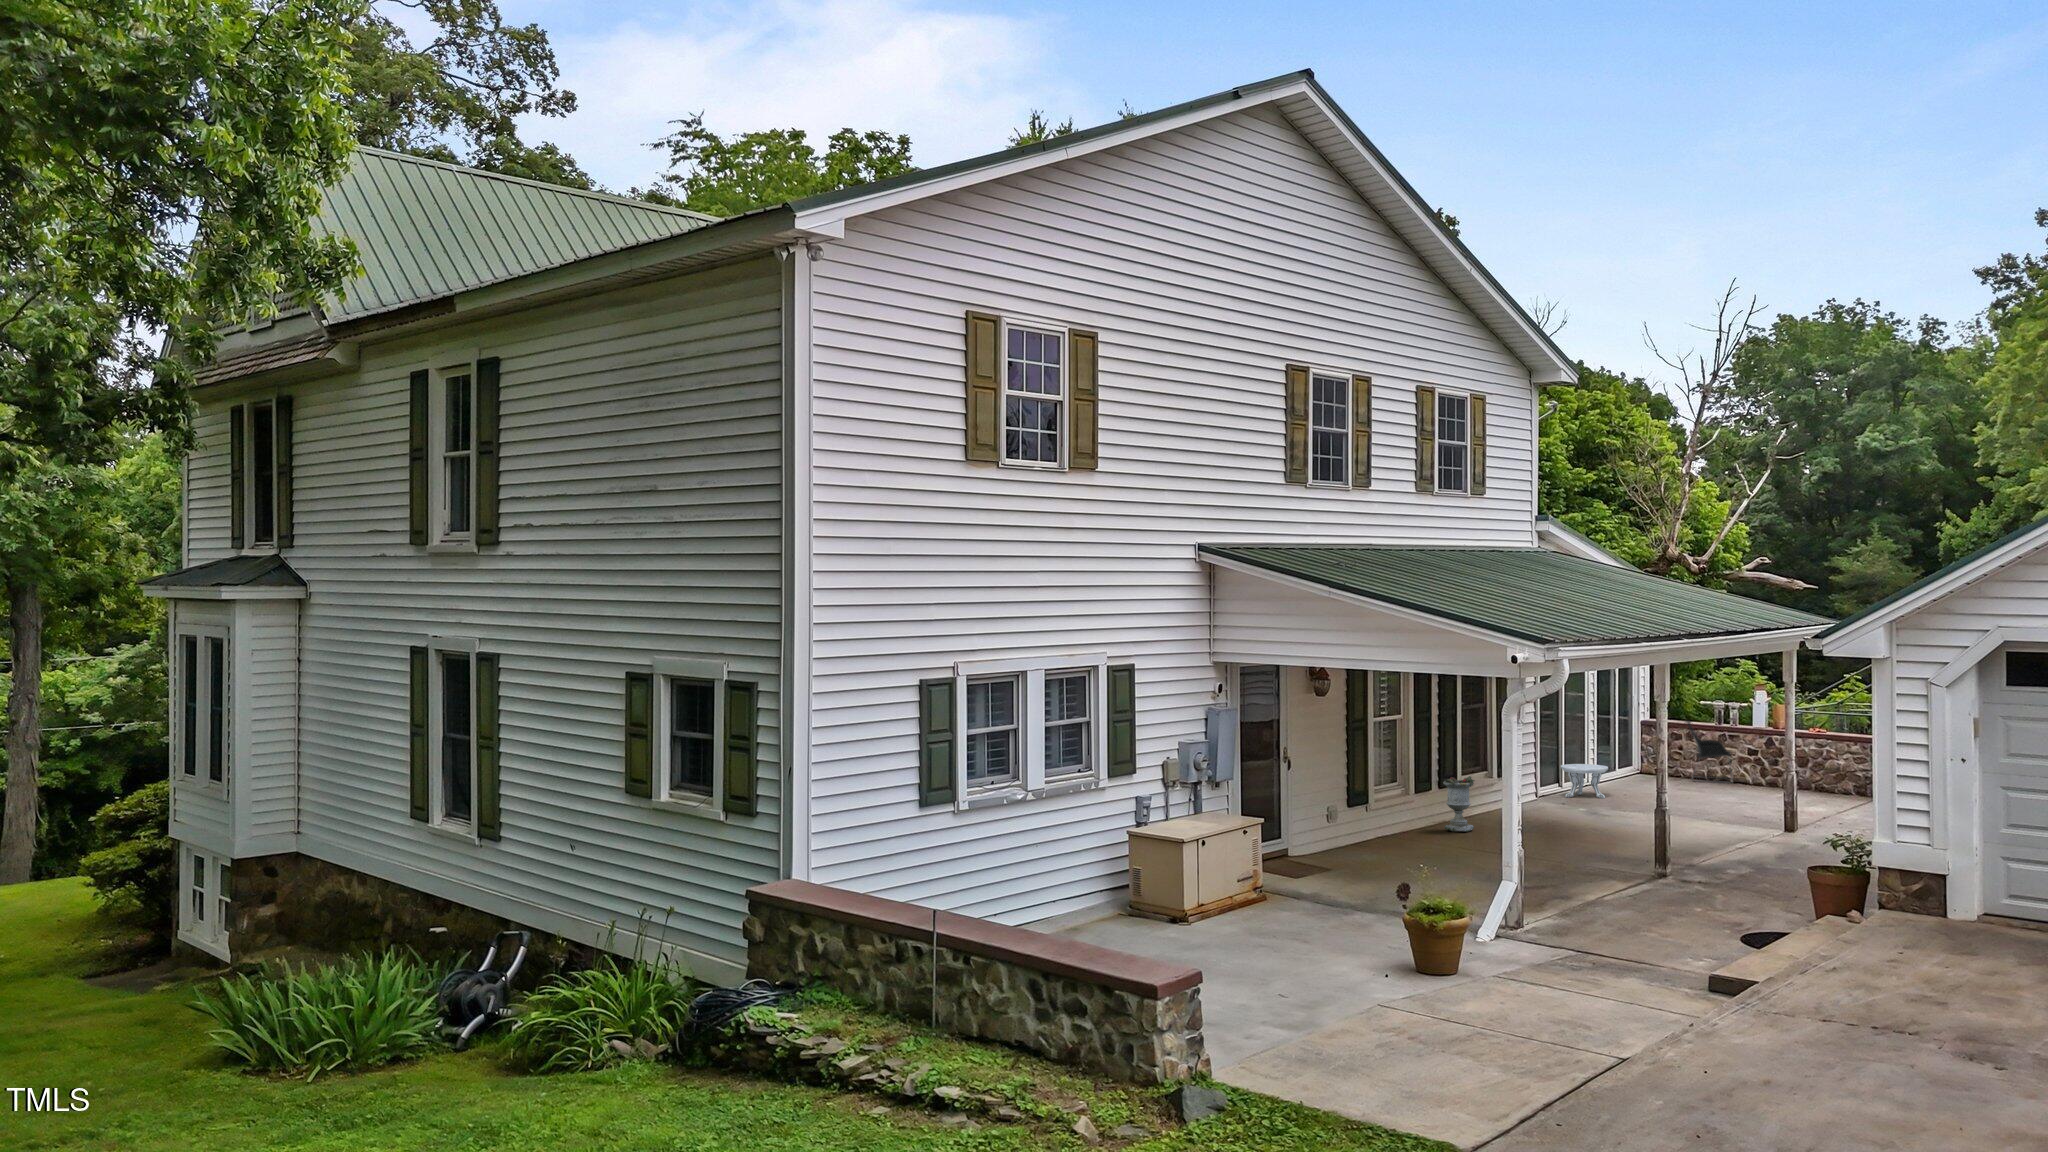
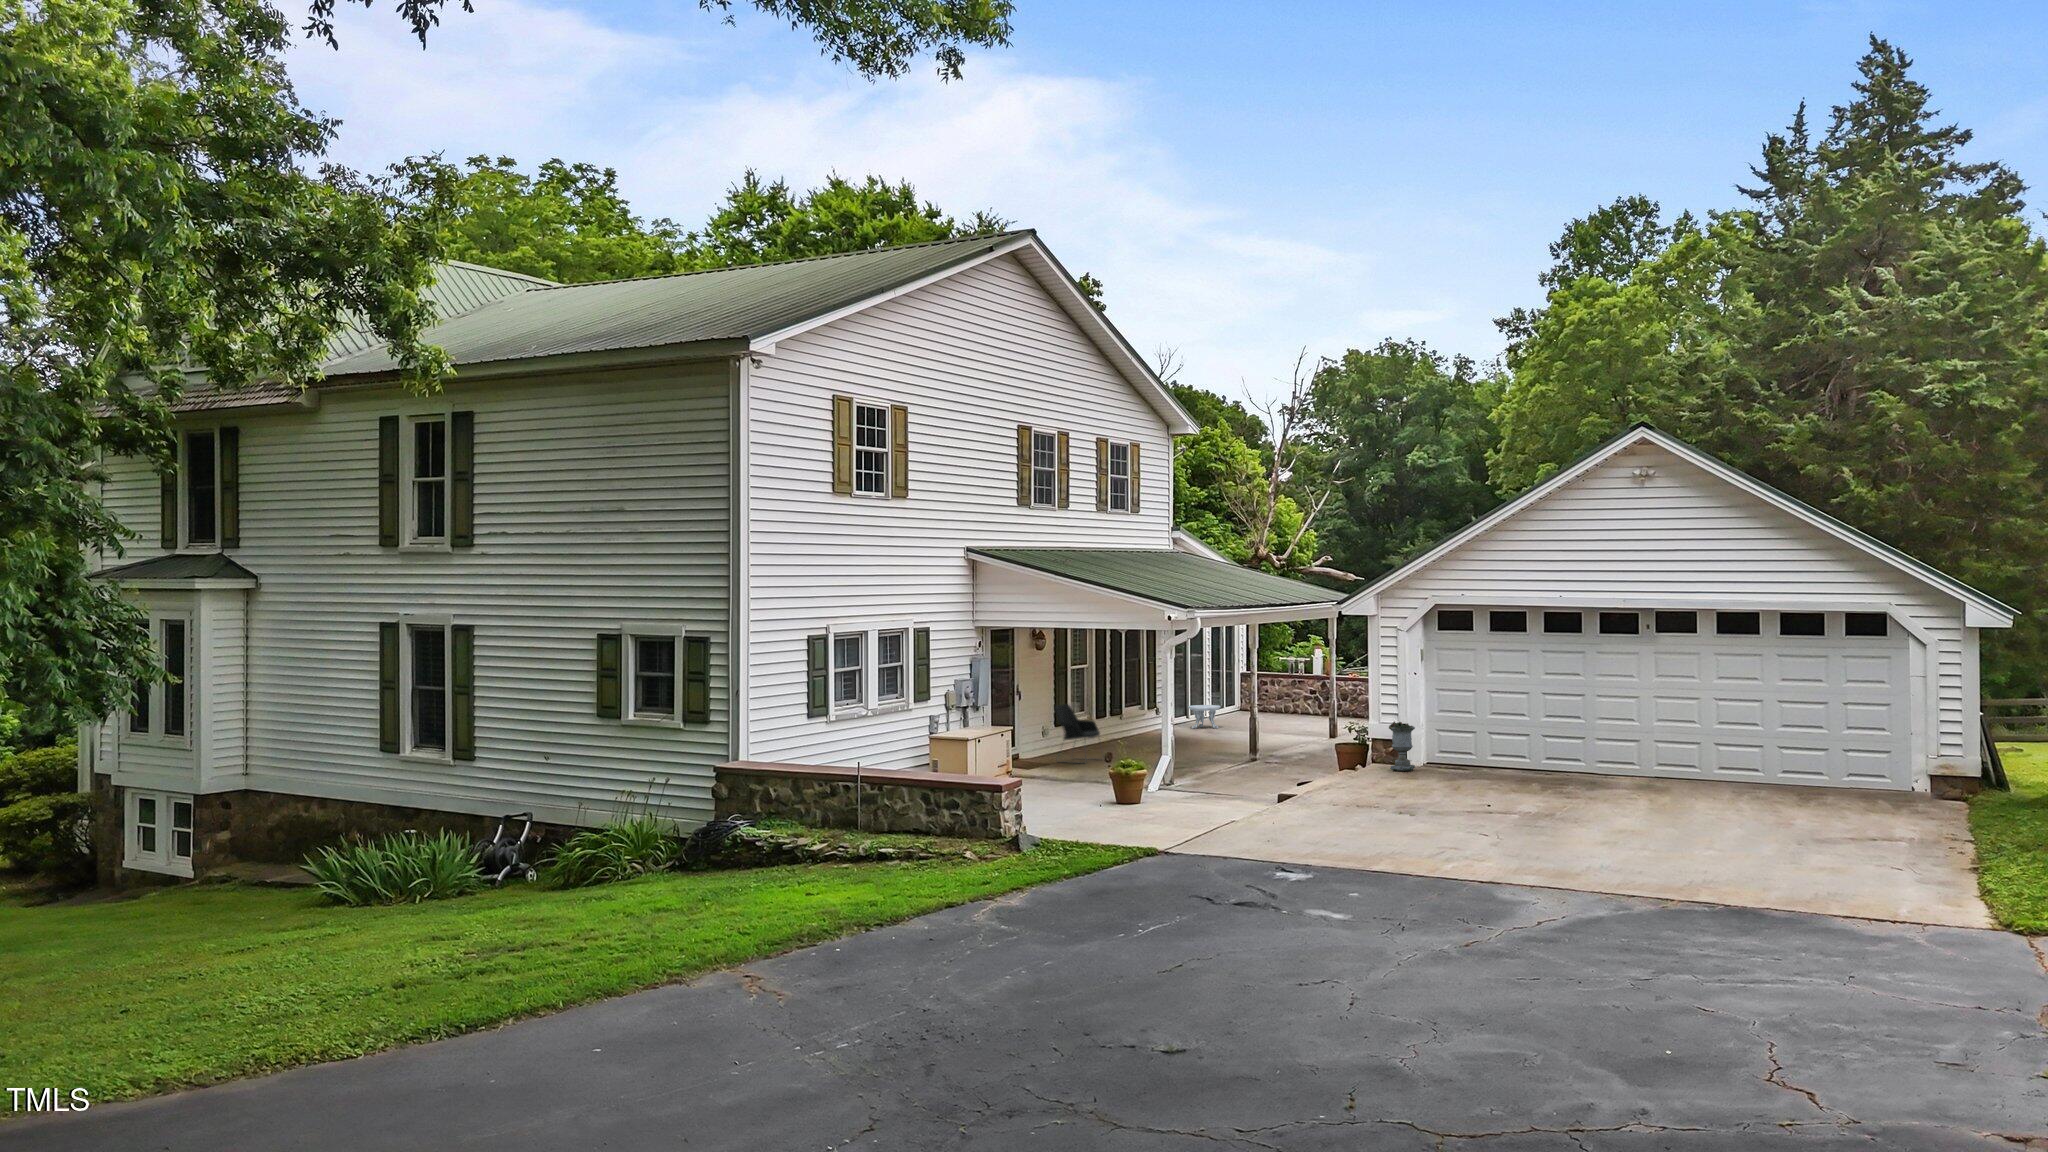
chair: present [1686,721,1732,782] -> present [1054,704,1100,762]
planter: present [1443,776,1475,832] -> present [1389,721,1415,771]

